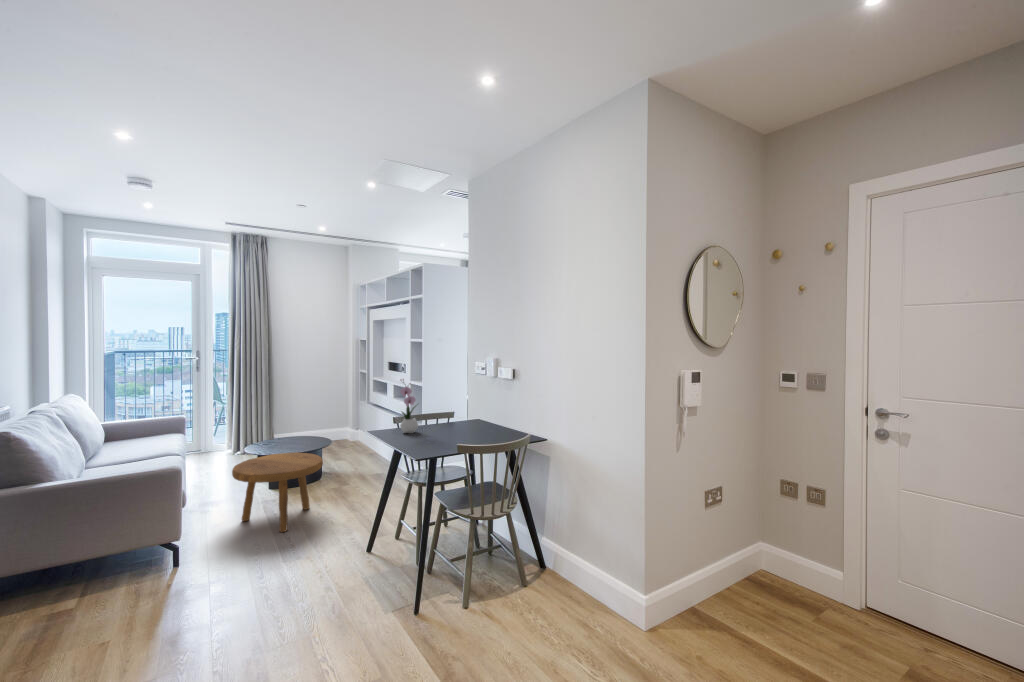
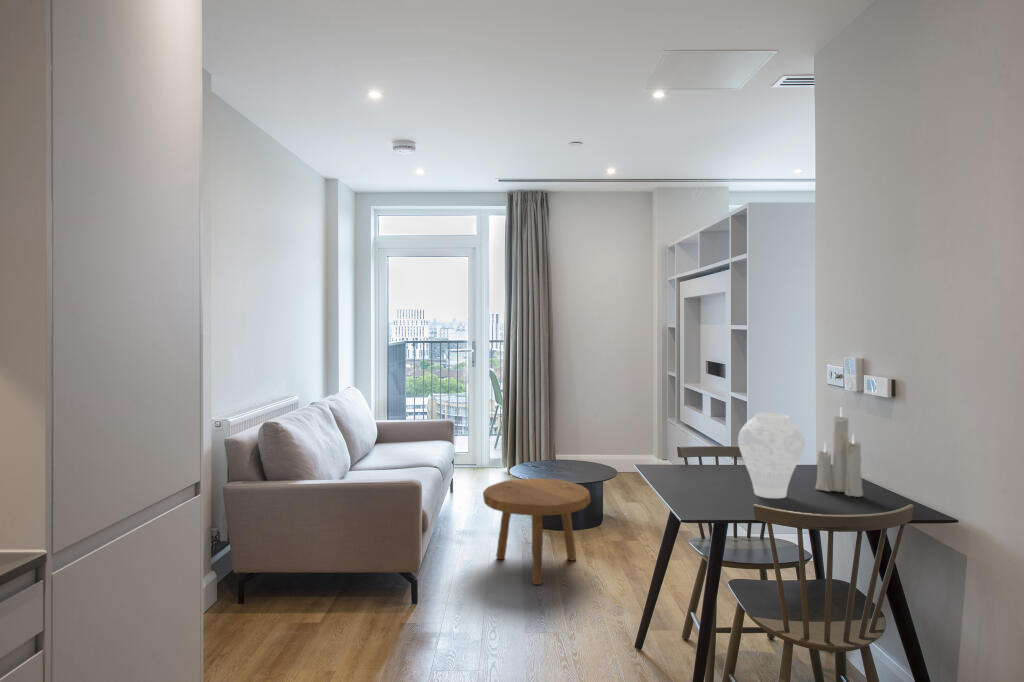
flower arrangement: present [400,379,418,433] -> none [680,385,715,474]
candle: none [476,384,499,435] -> present [816,408,863,497]
vase: none [438,393,474,441] -> present [738,413,805,498]

